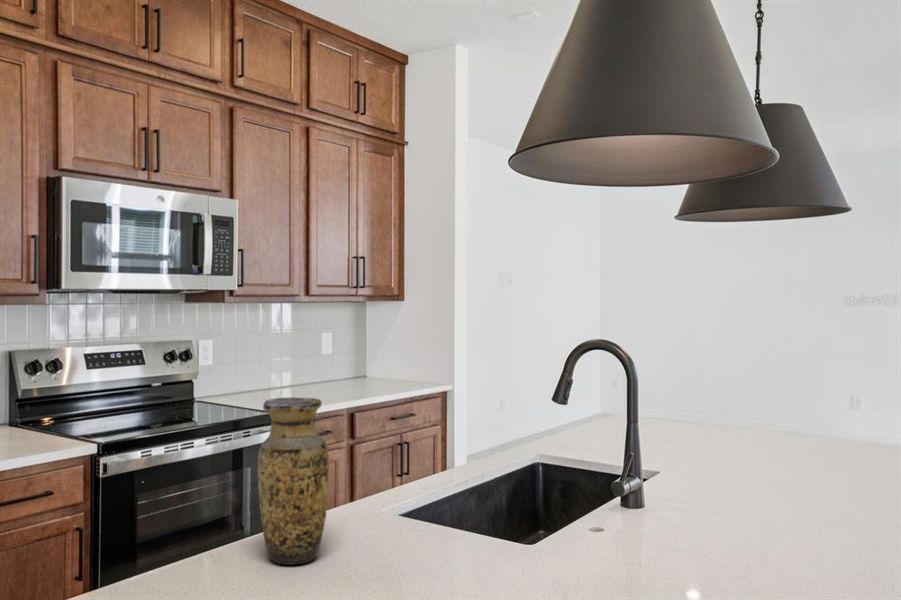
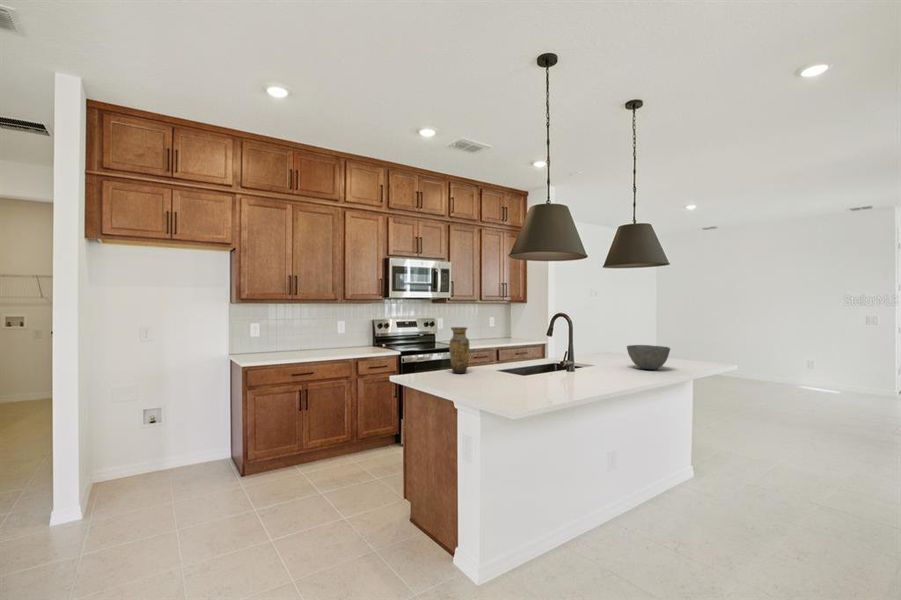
bowl: none [724,415,837,483] -> present [627,345,670,370]

